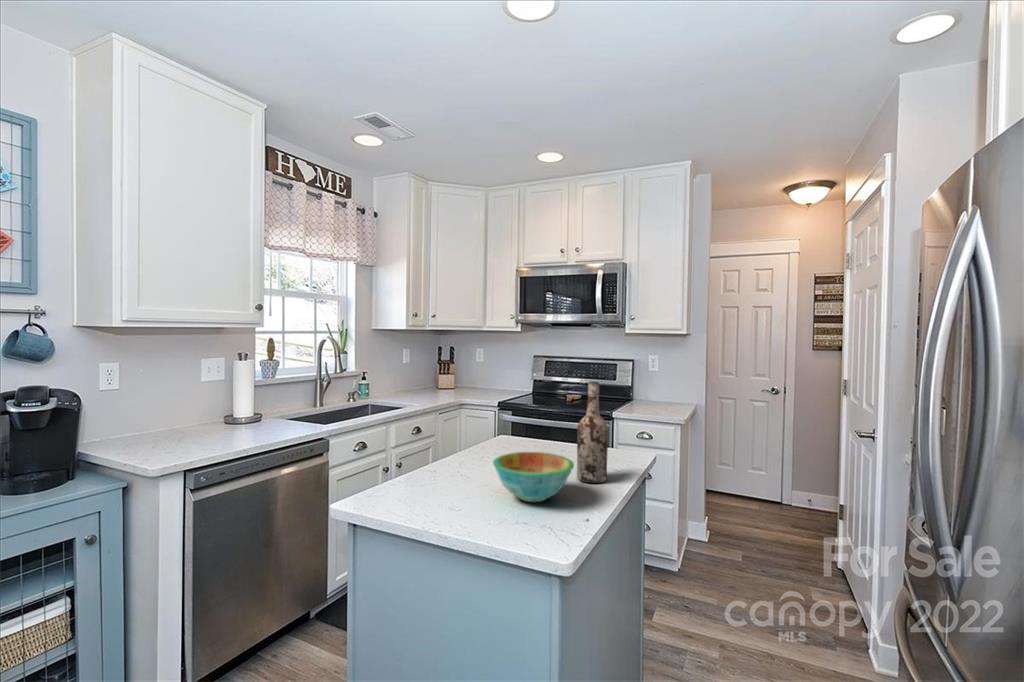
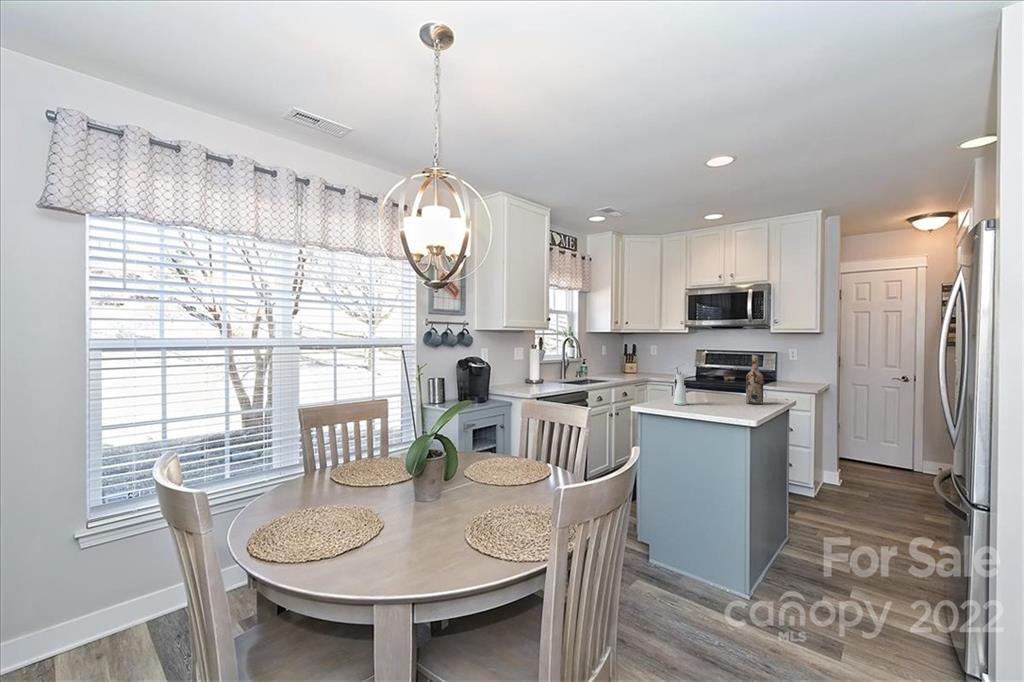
vase: none [421,405,458,498] -> present [670,364,687,405]
bowl: present [493,452,574,502] -> none [705,387,747,407]

